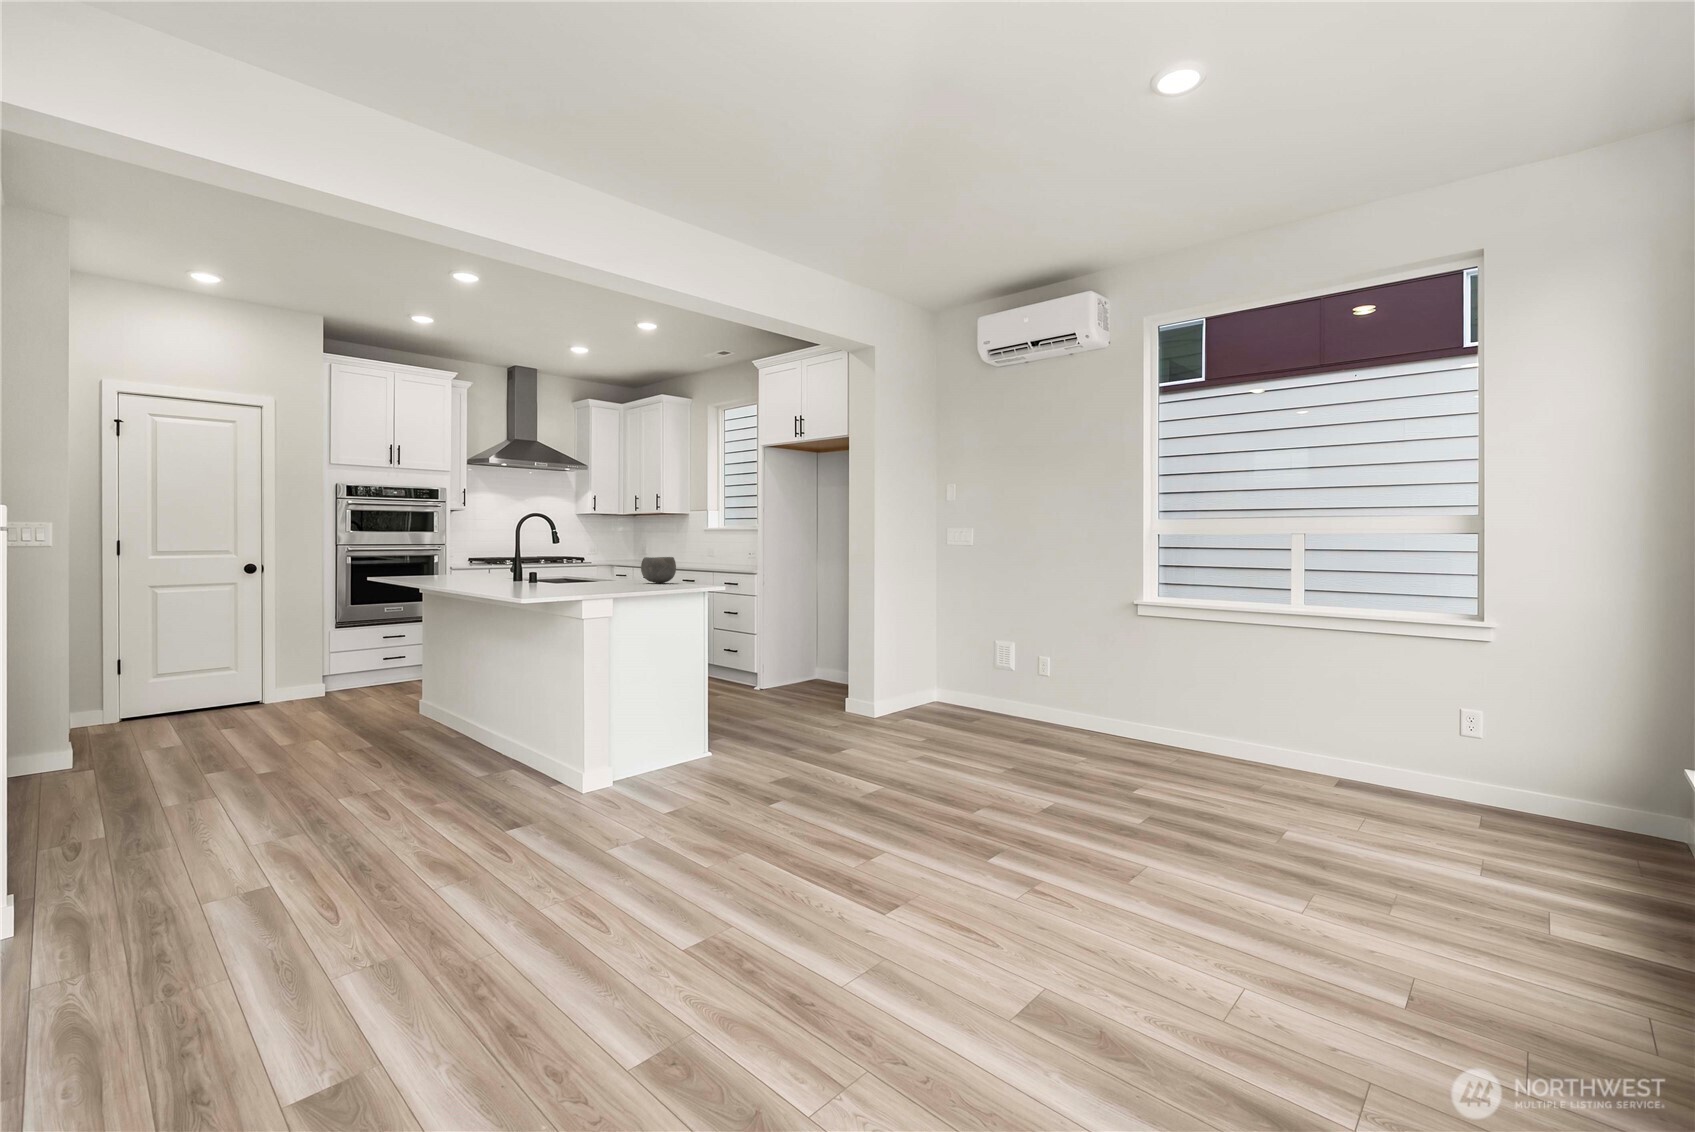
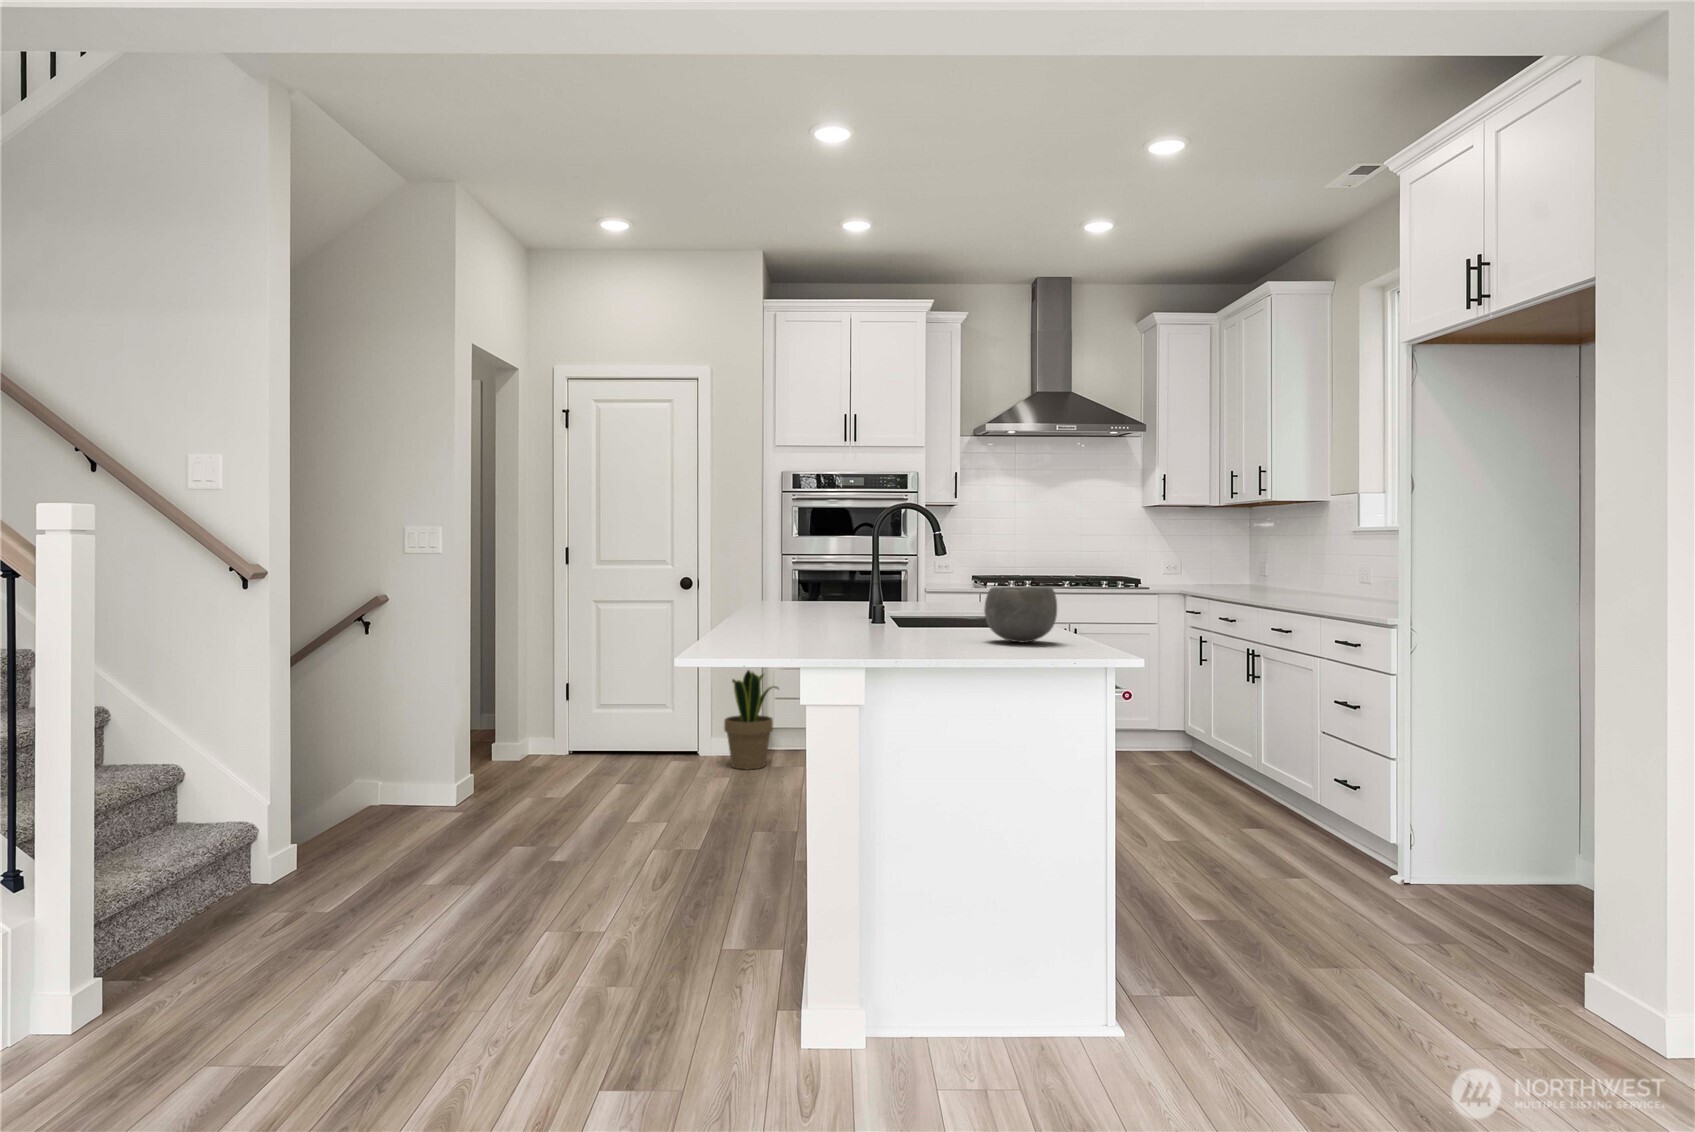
potted plant: none [295,632,347,710] -> present [724,670,778,770]

